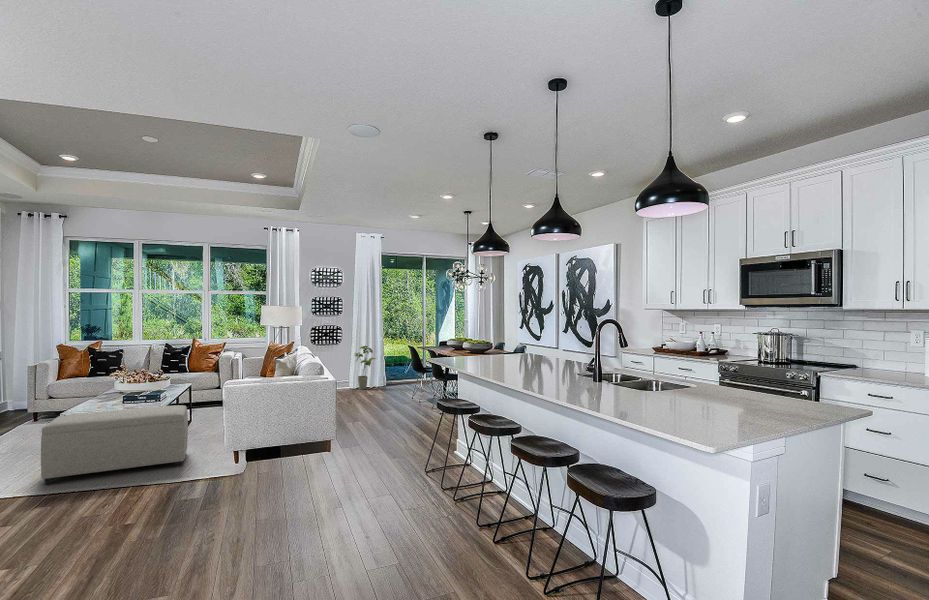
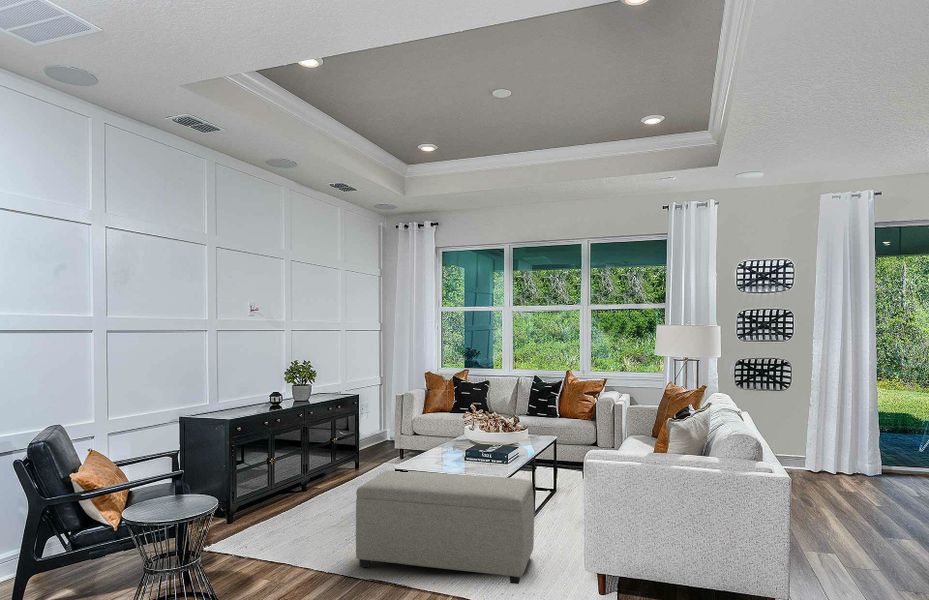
house plant: present [355,346,375,390] -> none [816,398,865,479]

